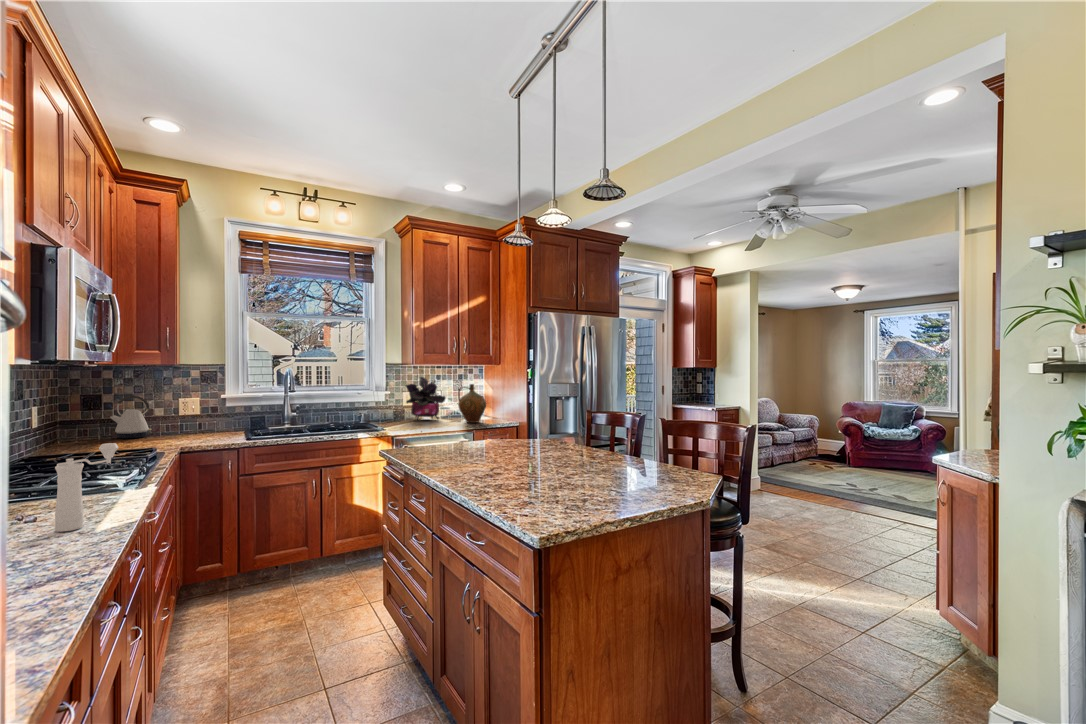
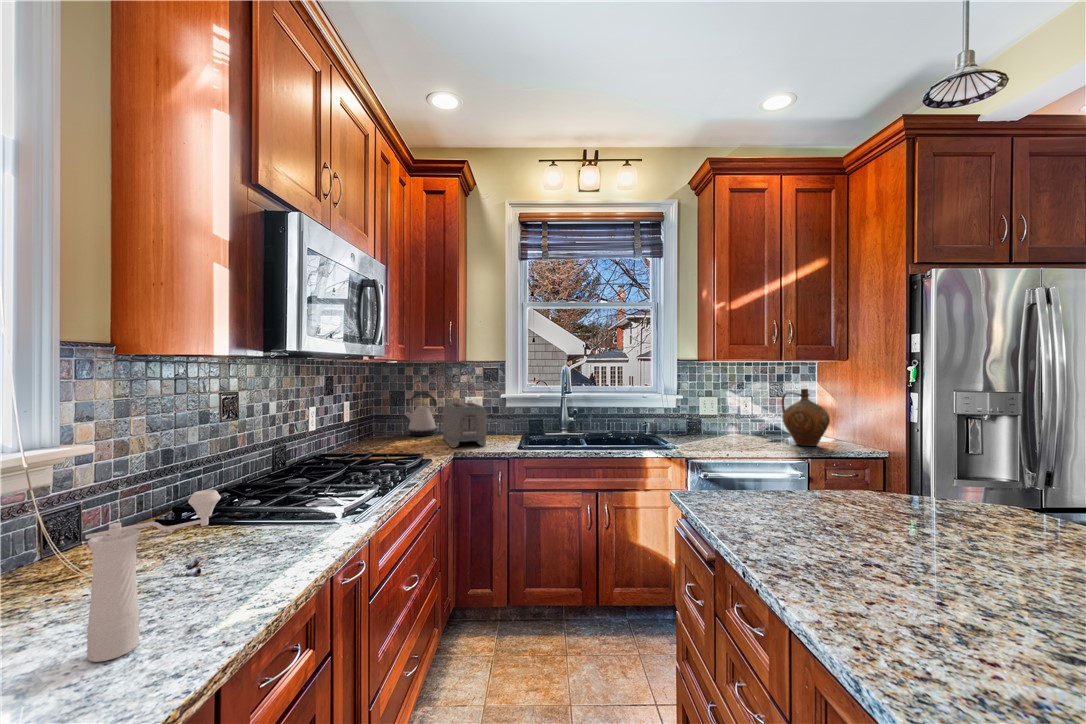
potted plant: present [406,377,446,419] -> none [704,376,761,435]
toaster: none [162,403,216,443] -> present [443,403,486,448]

